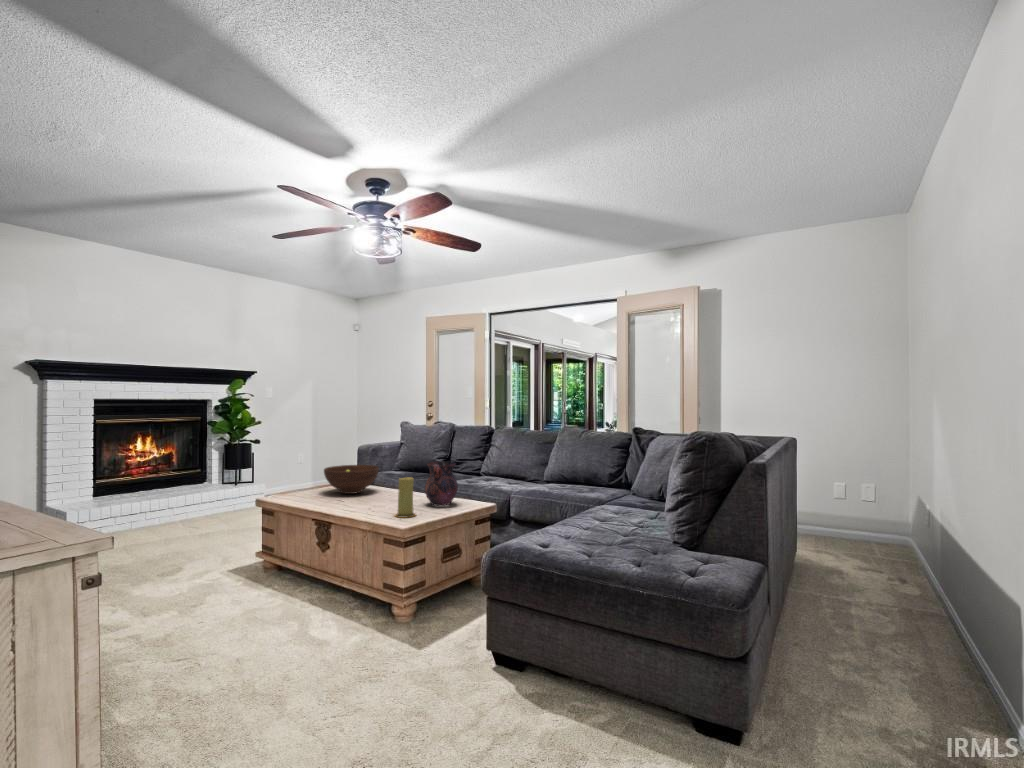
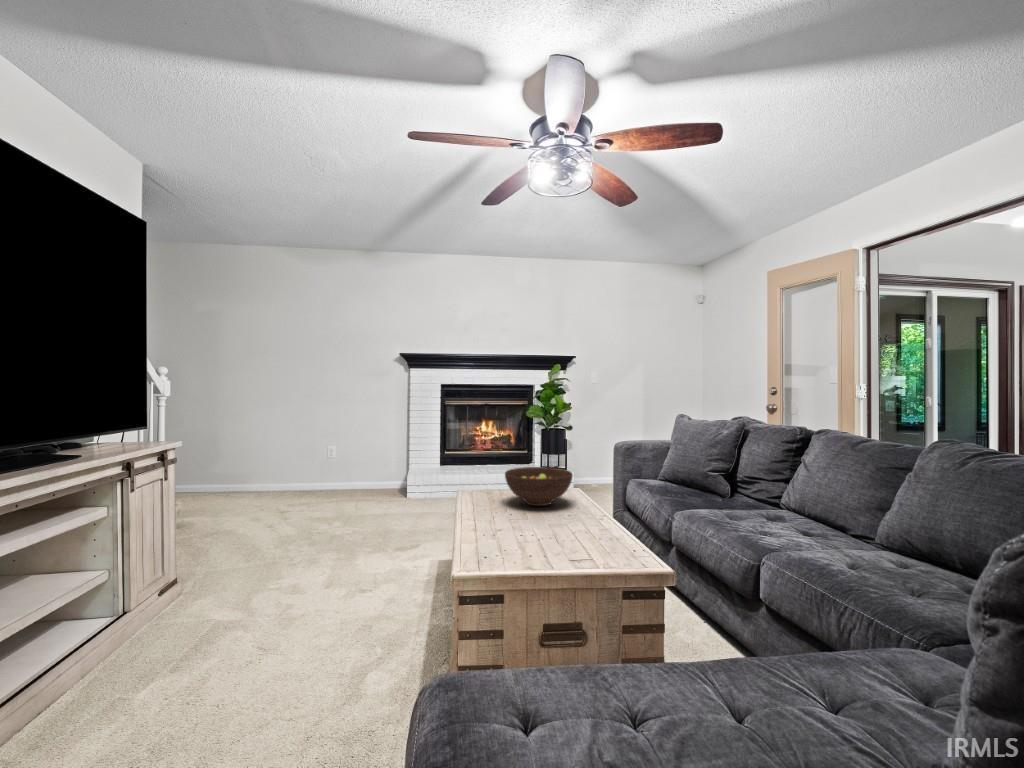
vase: present [424,461,458,506] -> none [562,482,615,556]
candle: present [395,477,416,518] -> none [485,501,517,564]

